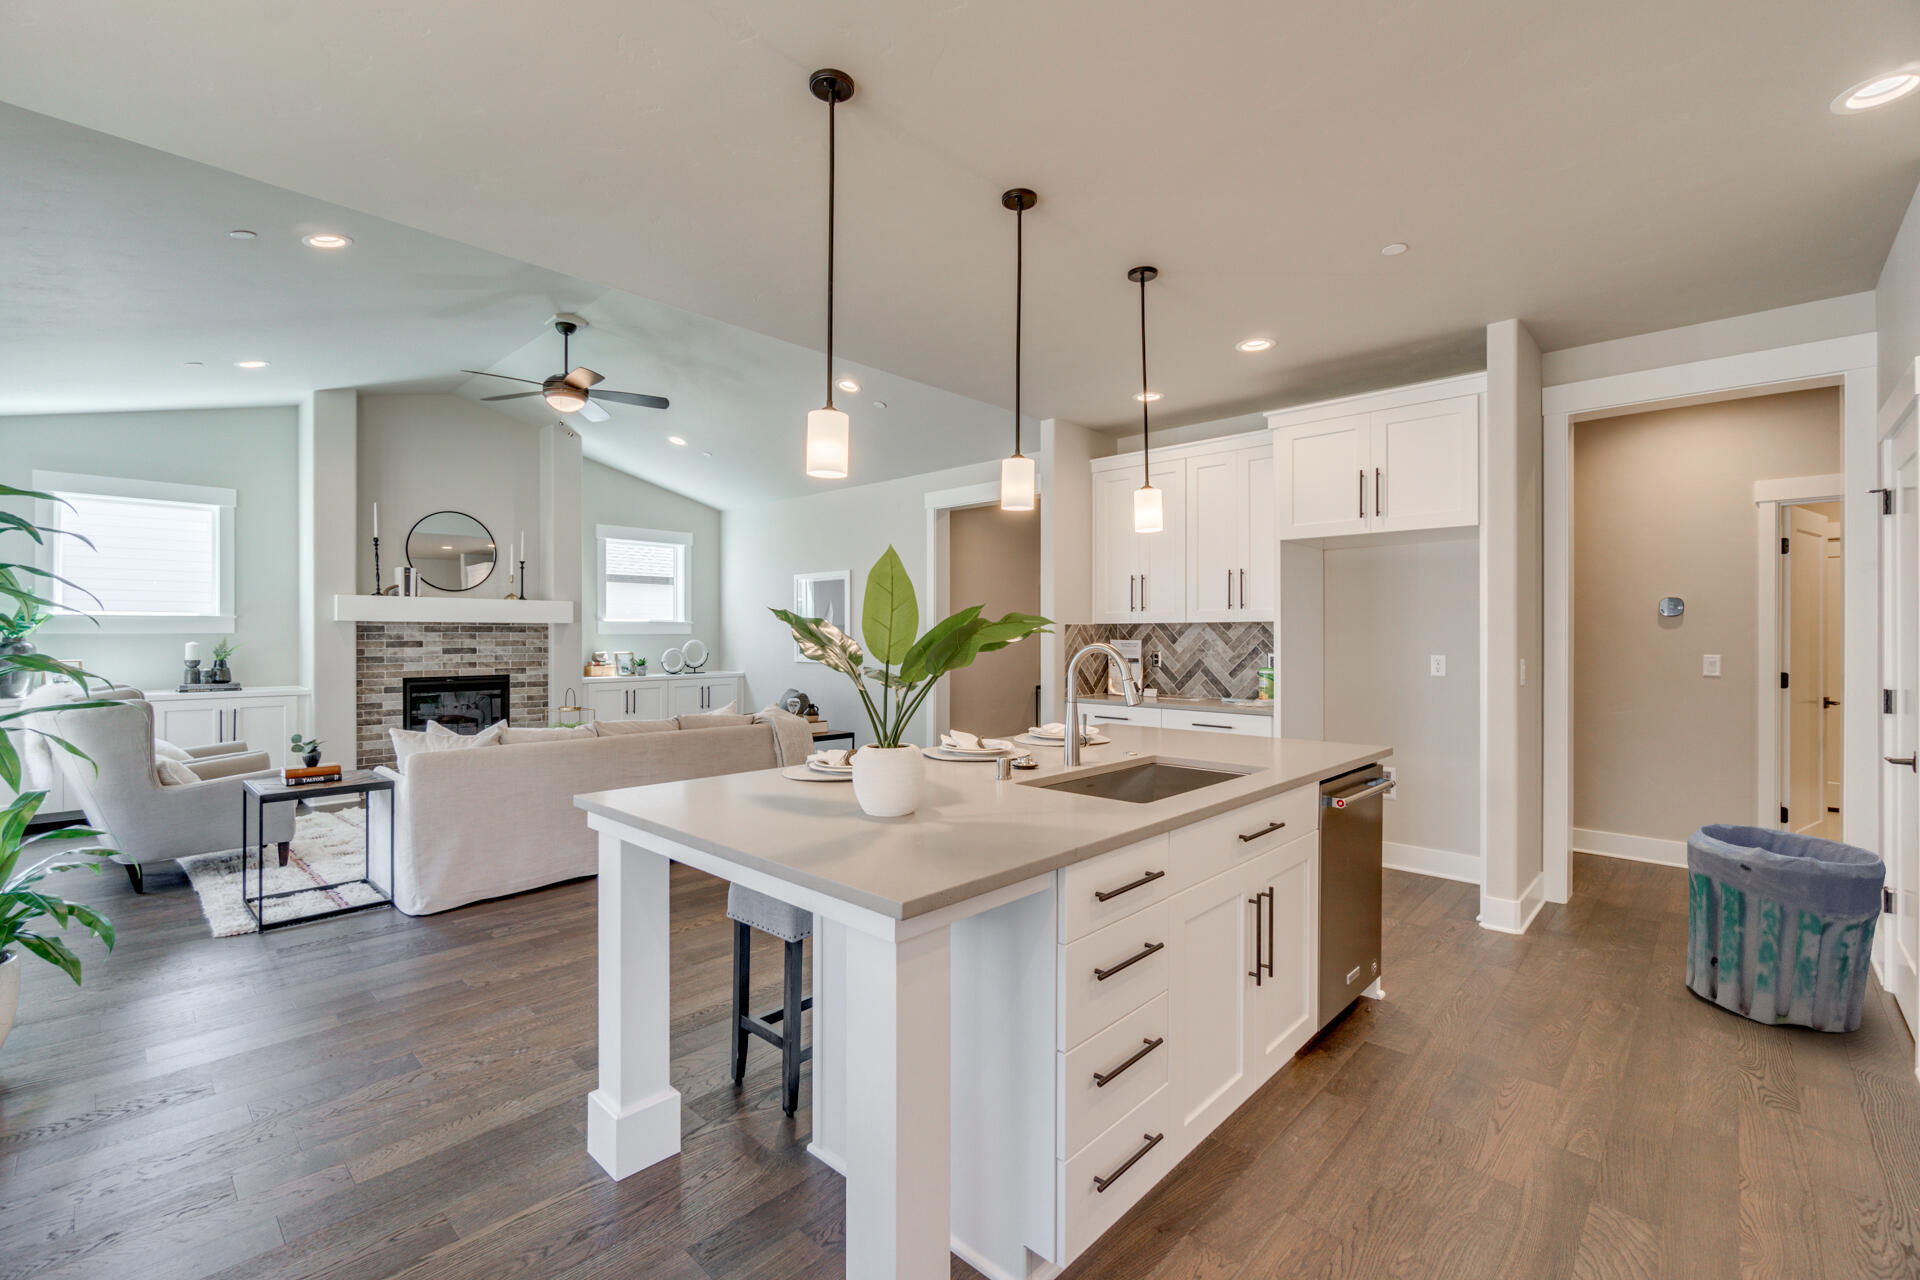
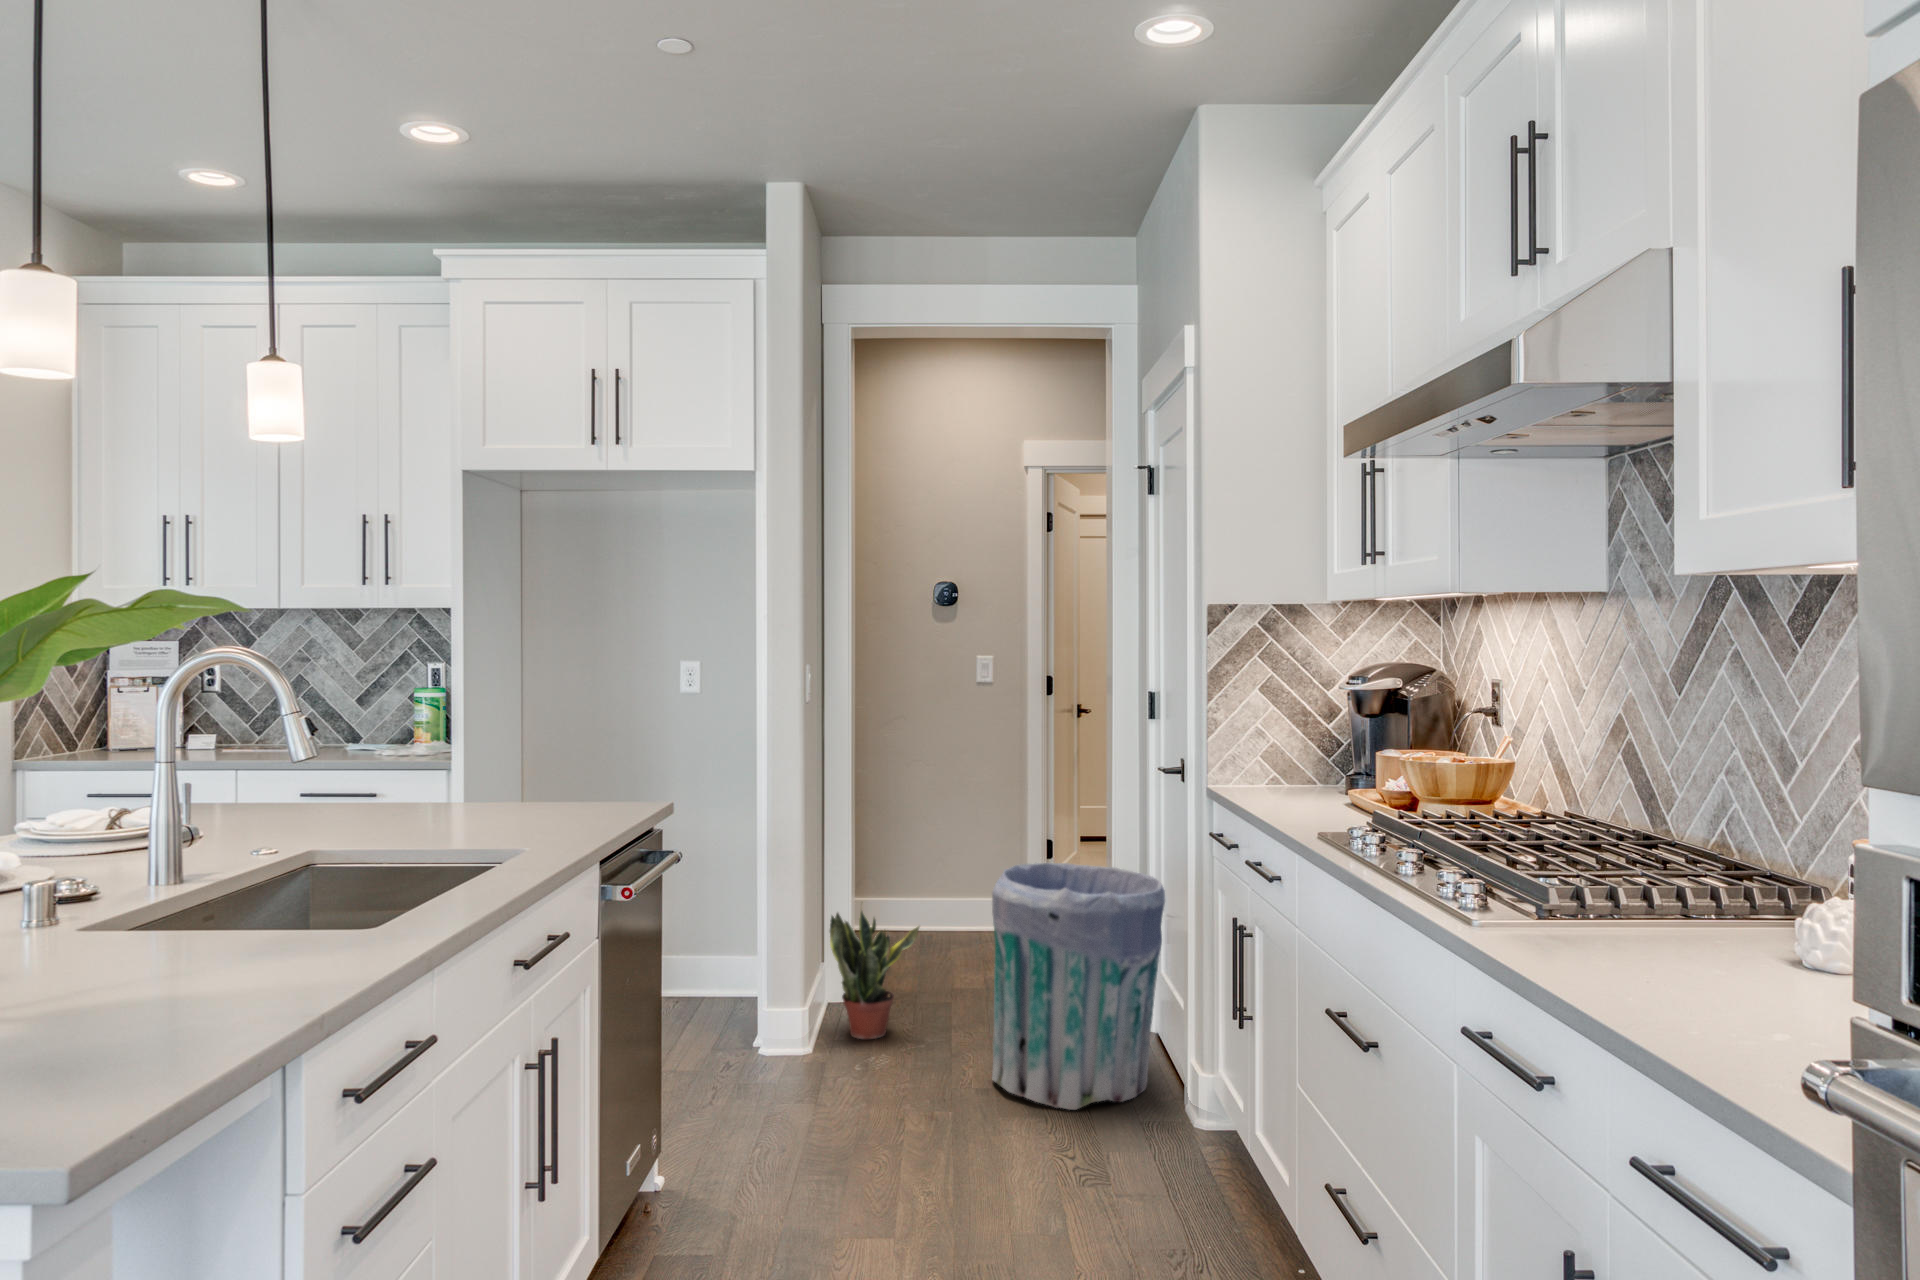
potted plant: none [1542,832,1623,933] -> present [830,911,919,1039]

